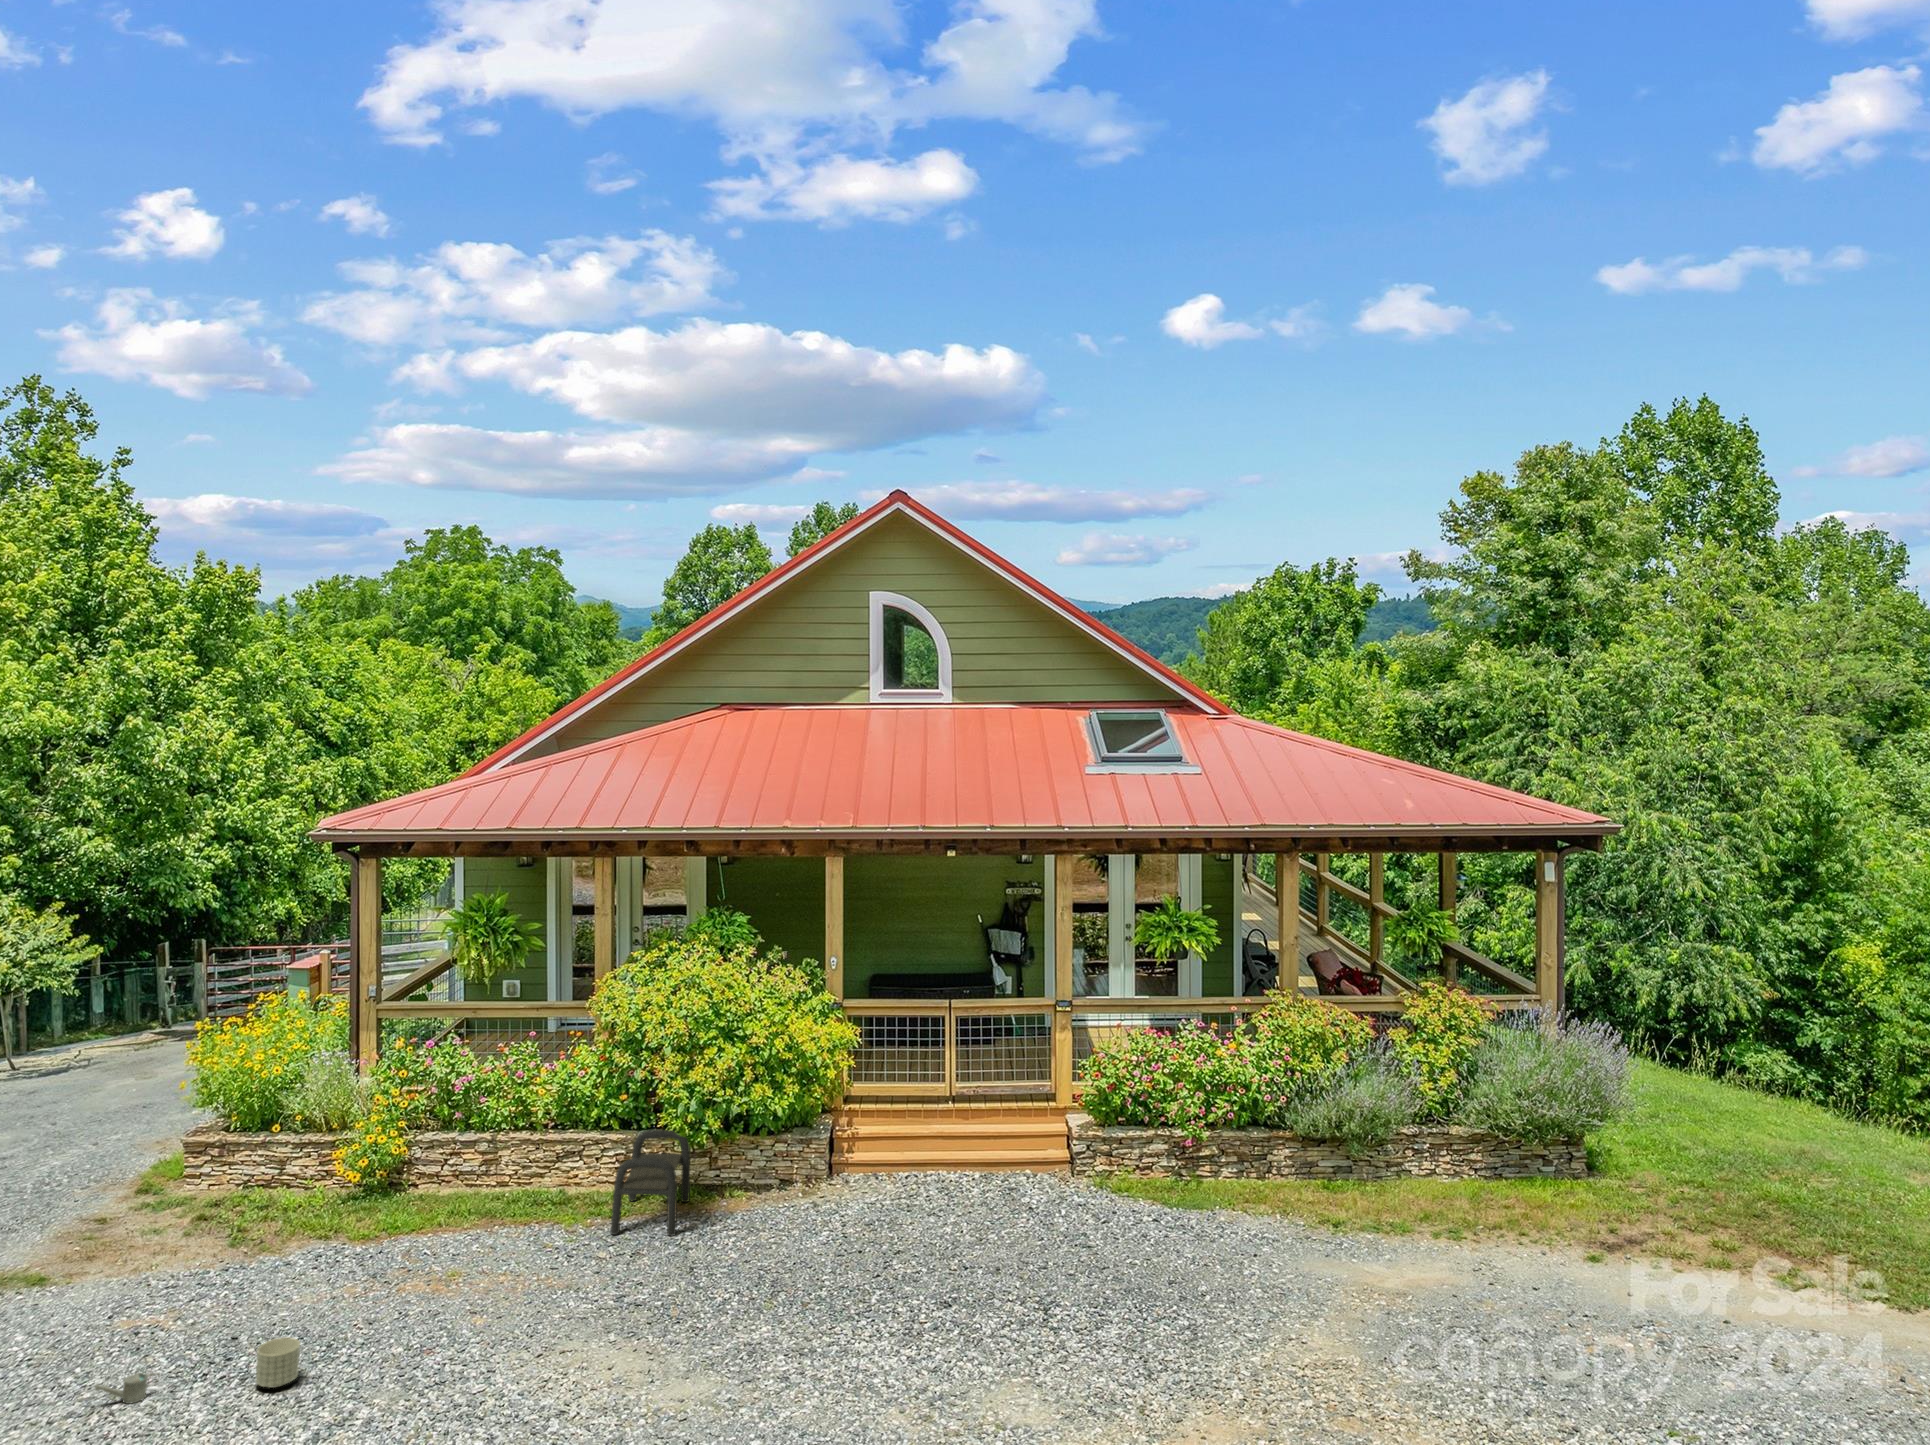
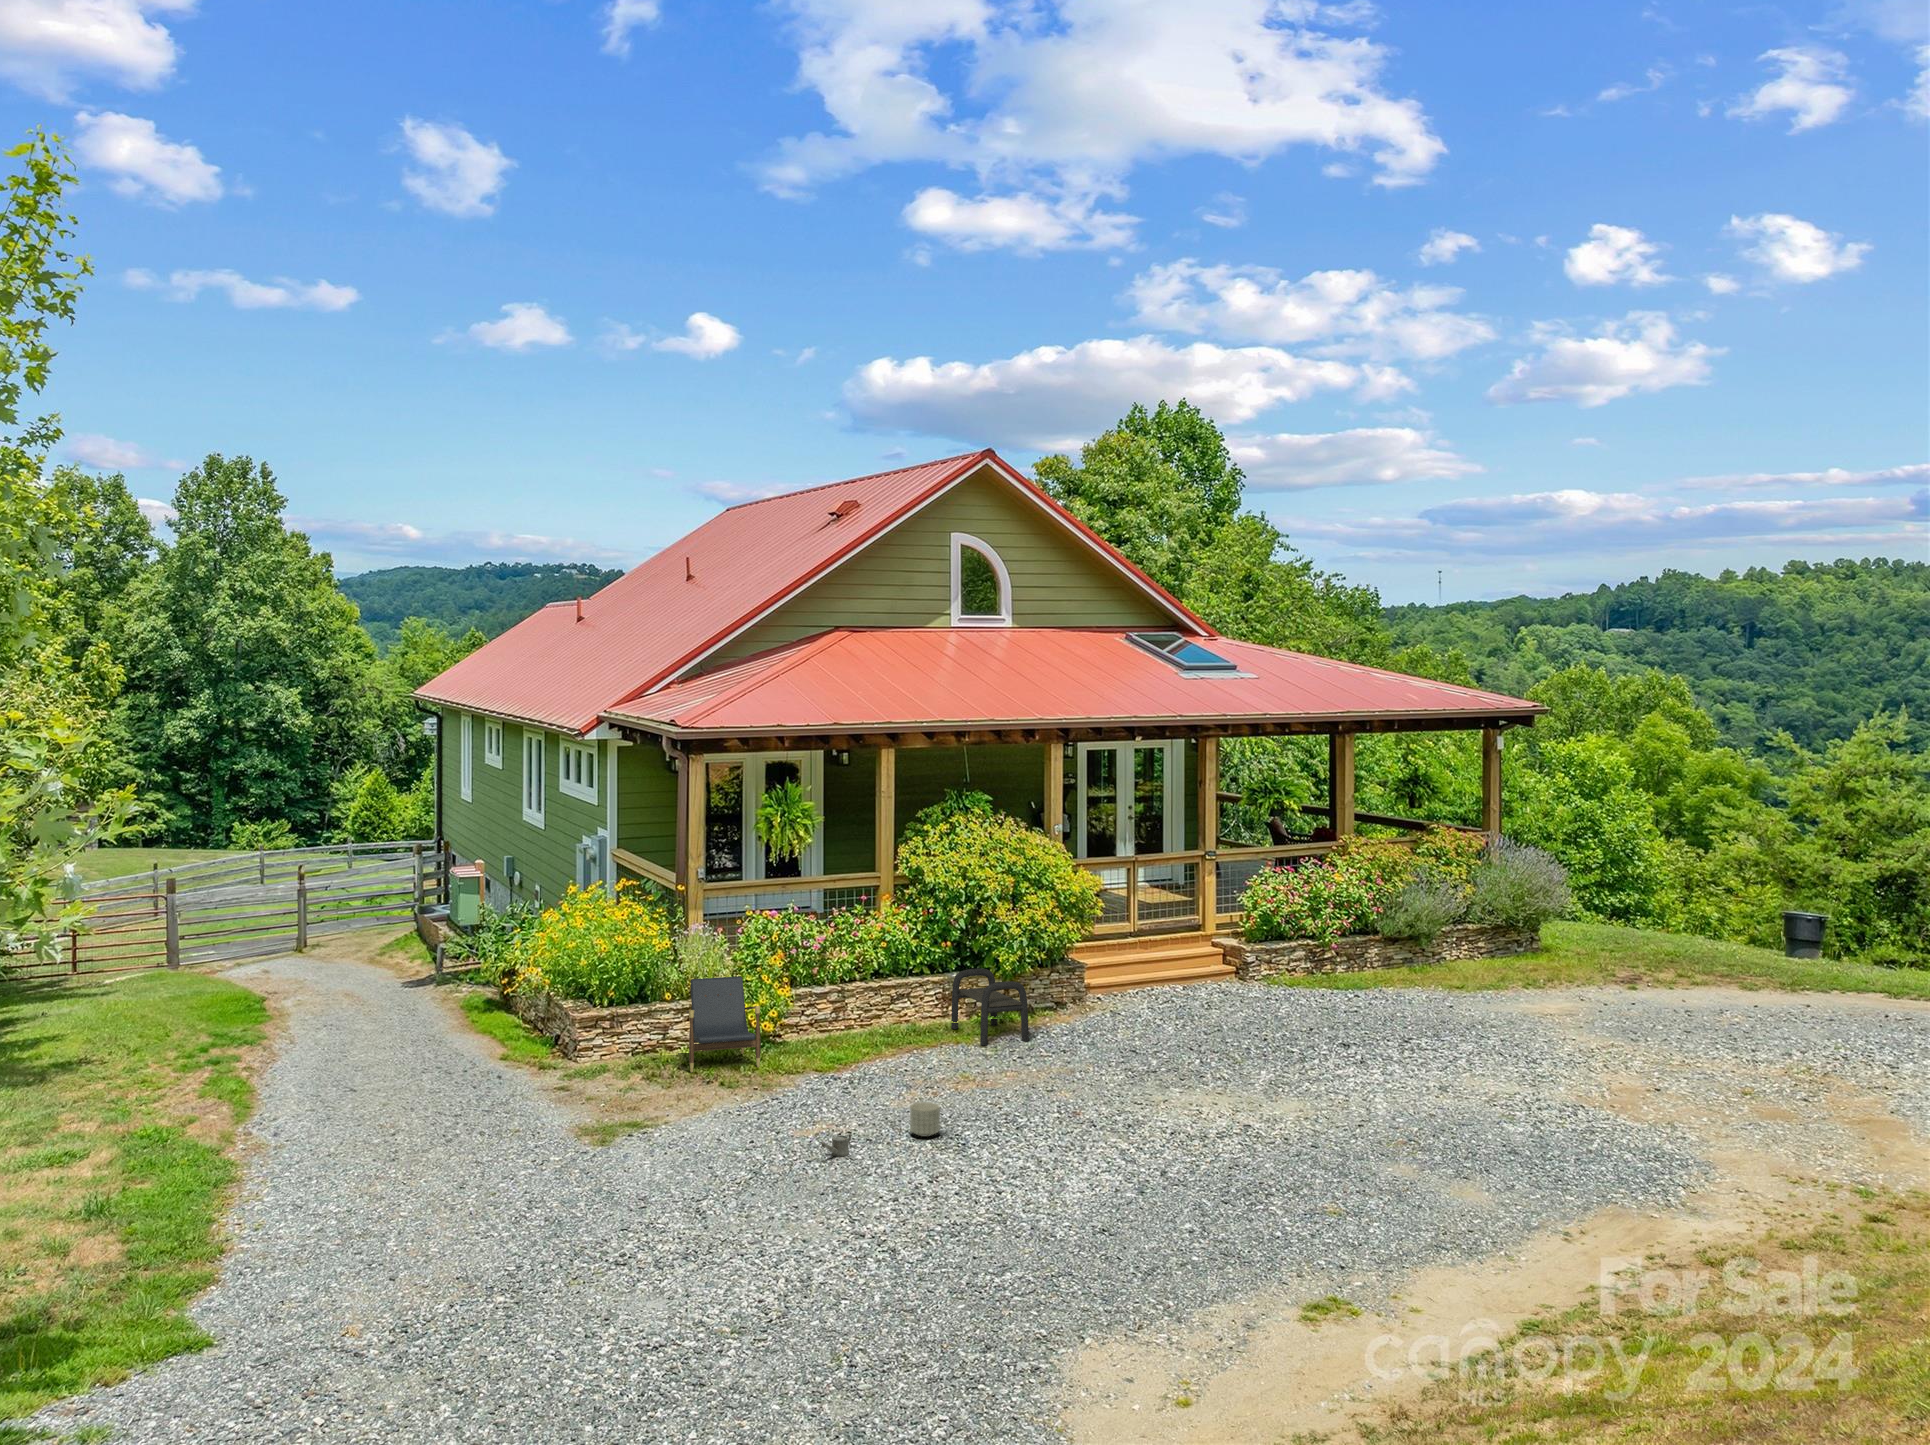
lounge chair: none [254,1111,365,1229] -> present [686,976,760,1072]

